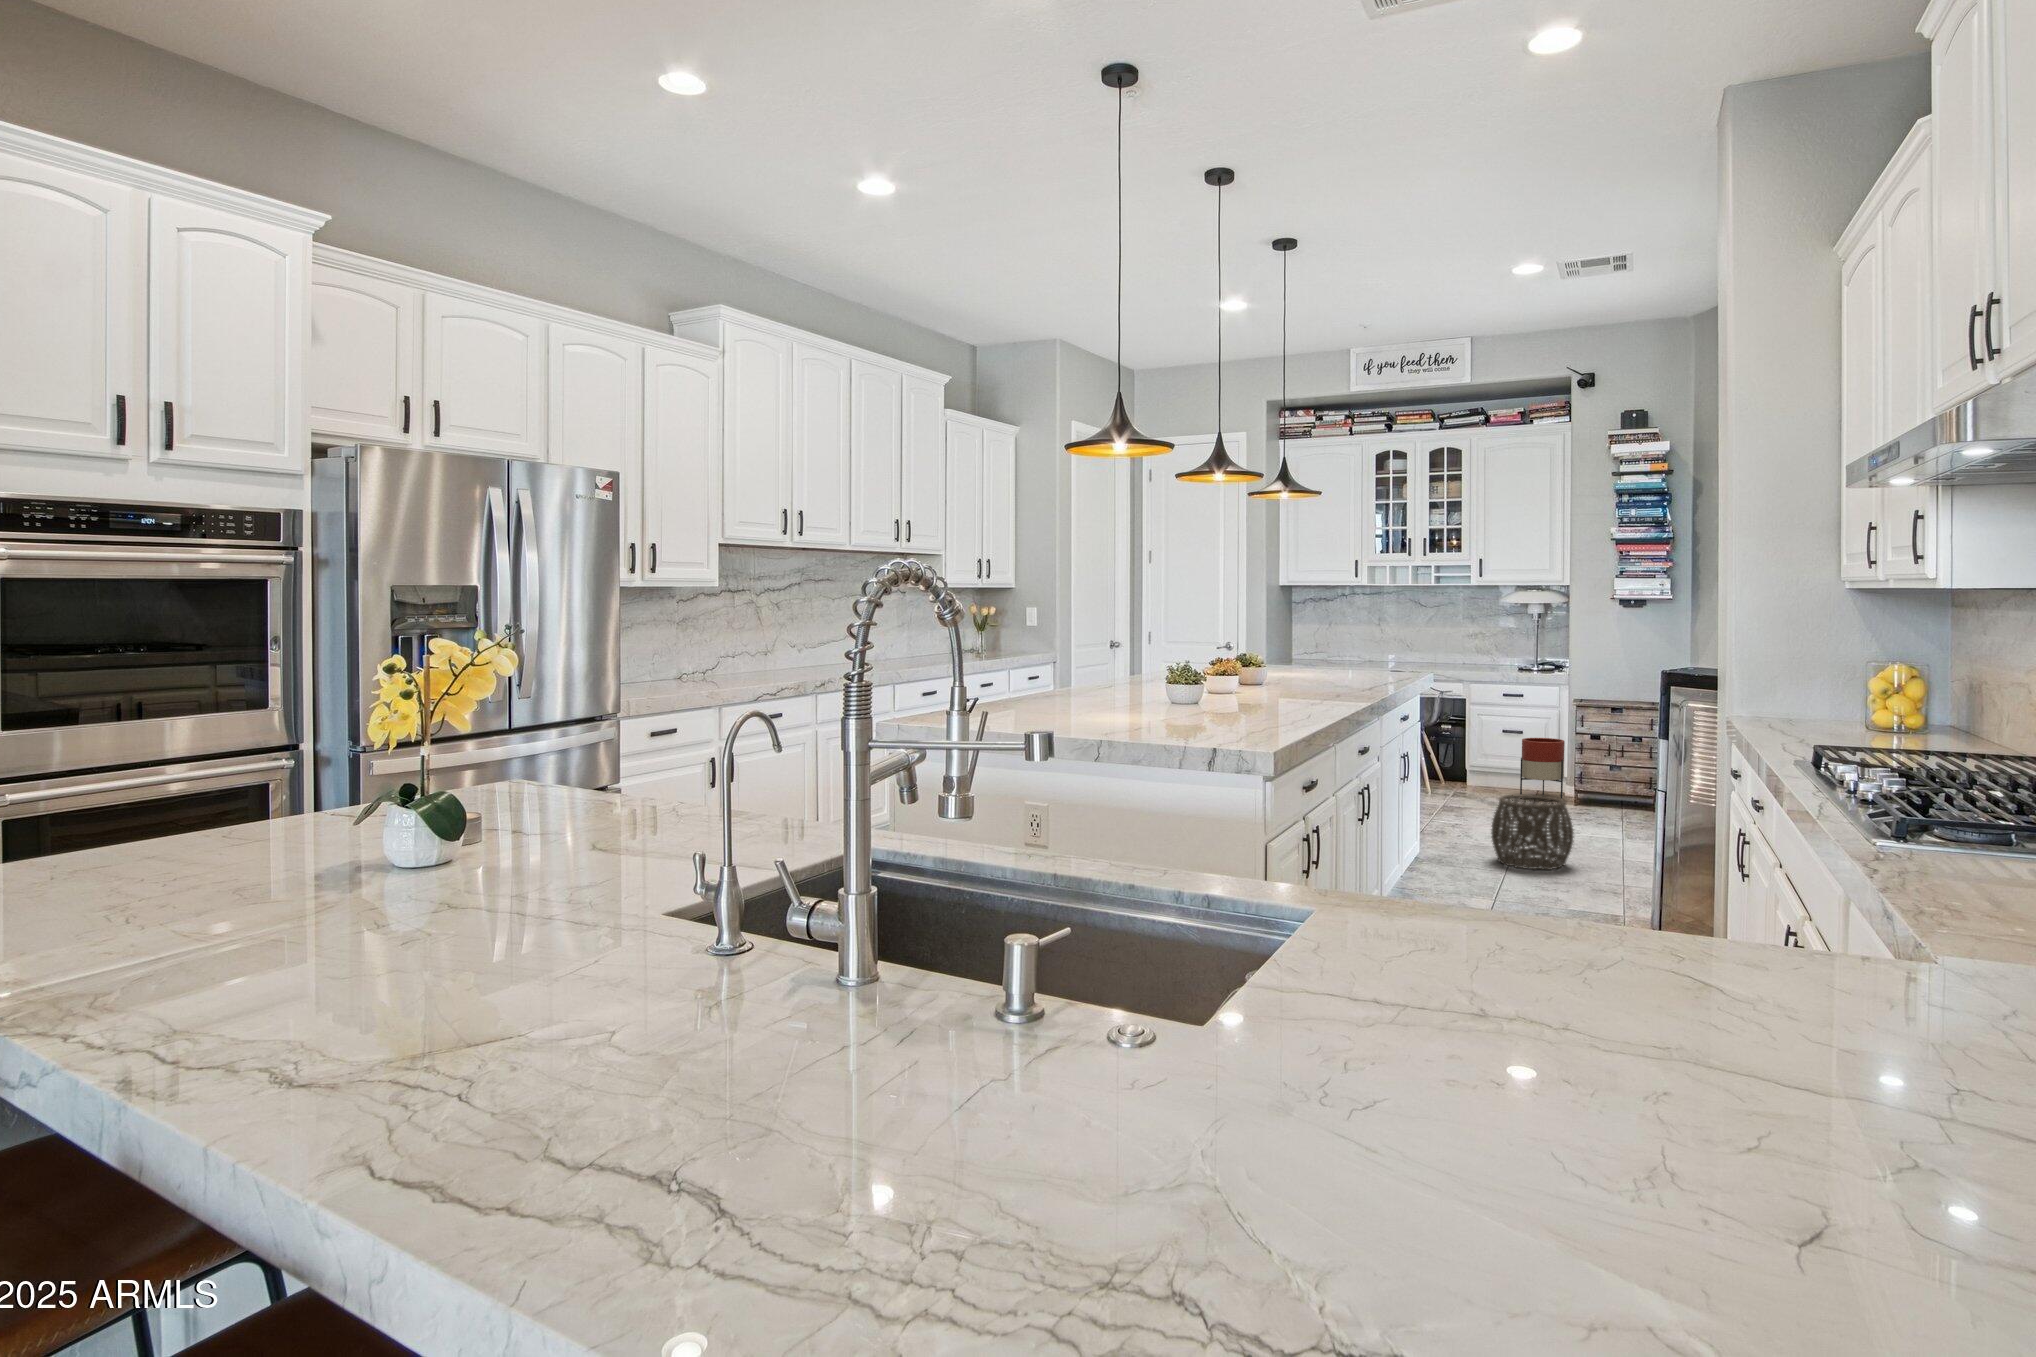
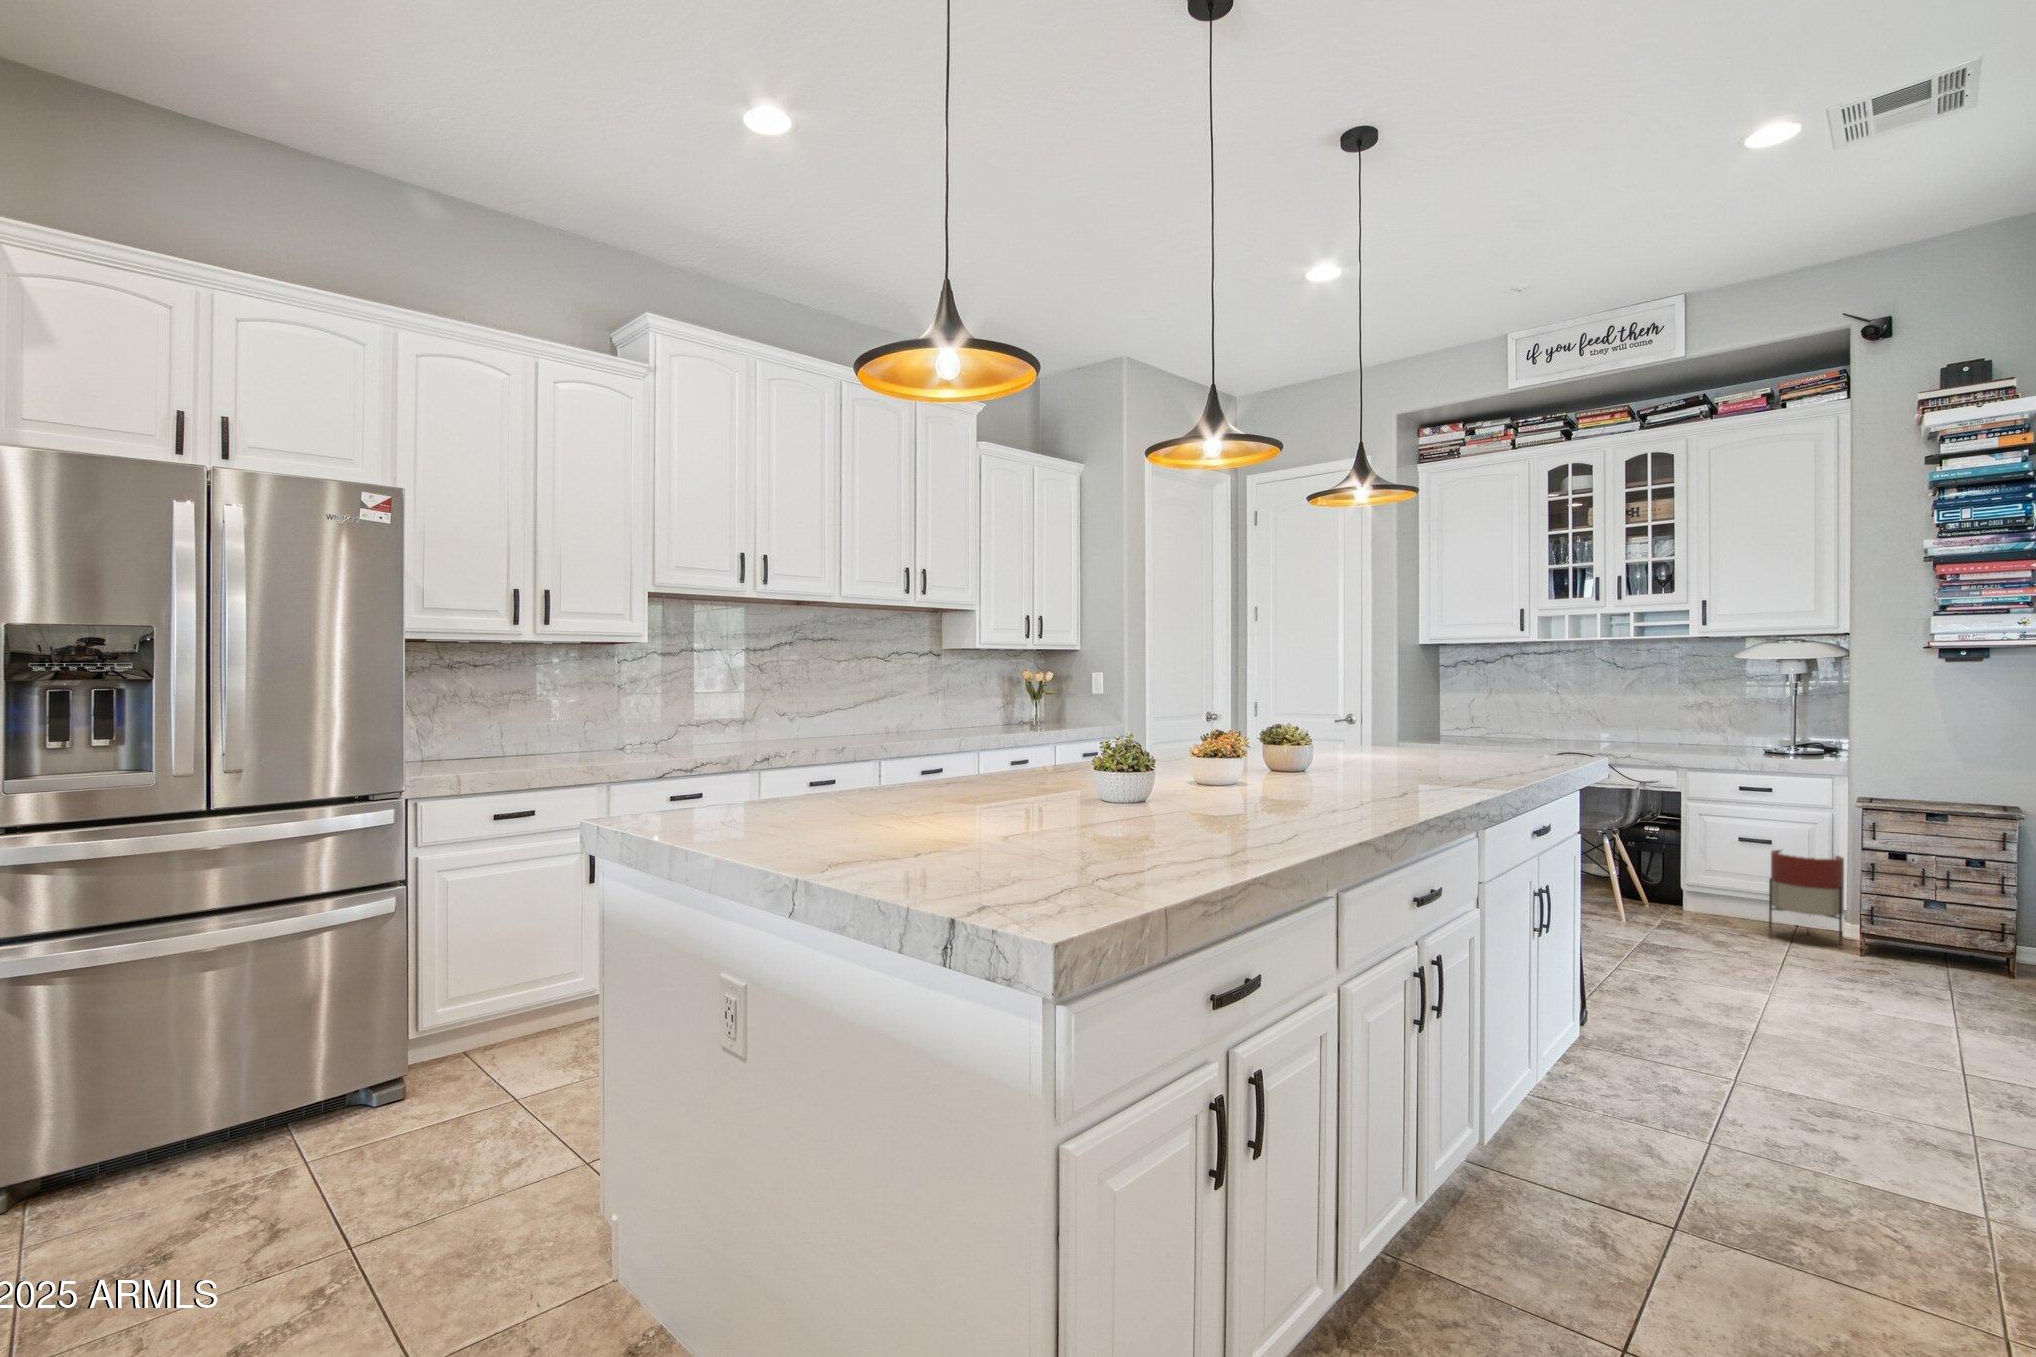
woven basket: present [1491,794,1574,870] -> none [1708,951,1878,1098]

